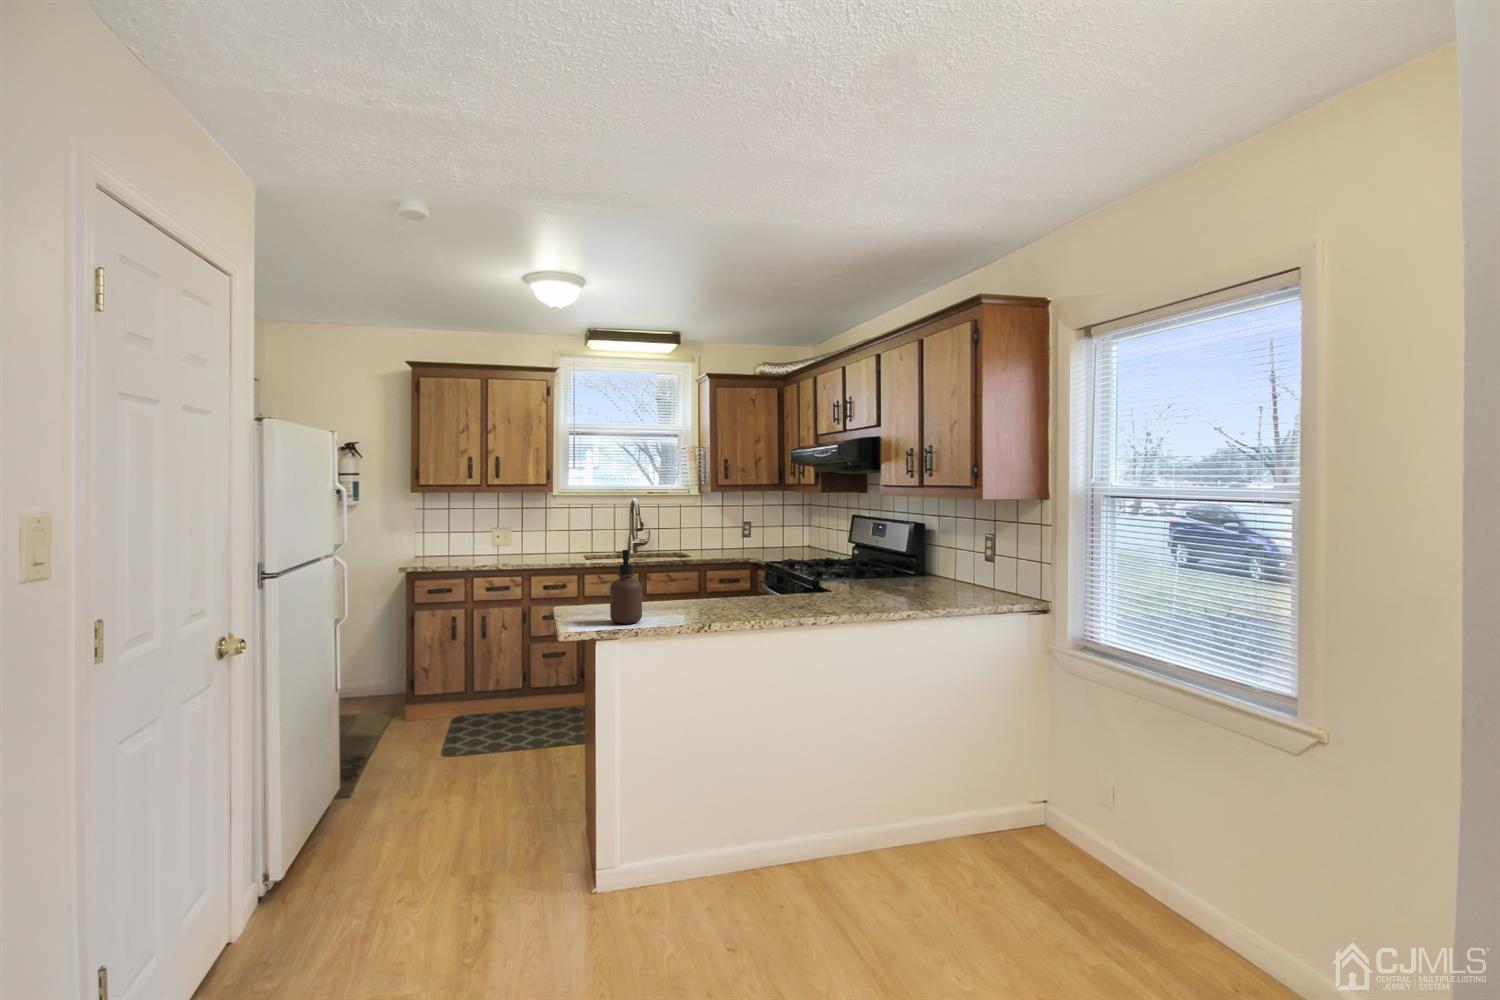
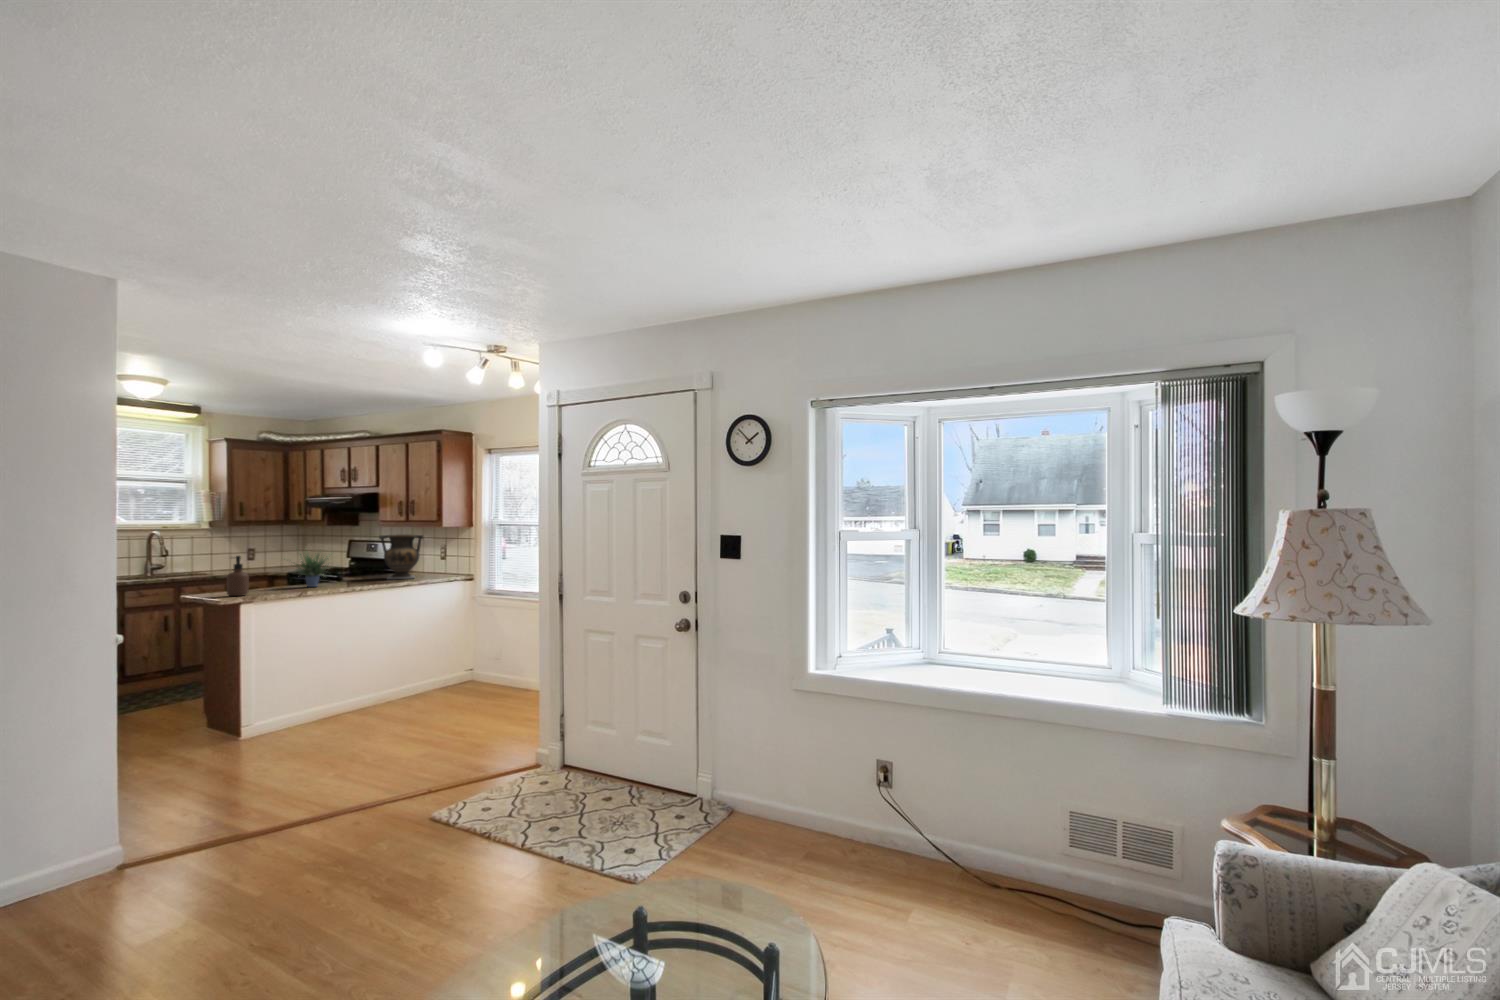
vase: none [871,512,950,601] -> present [379,534,423,579]
potted plant: none [707,525,802,609] -> present [295,554,328,587]

